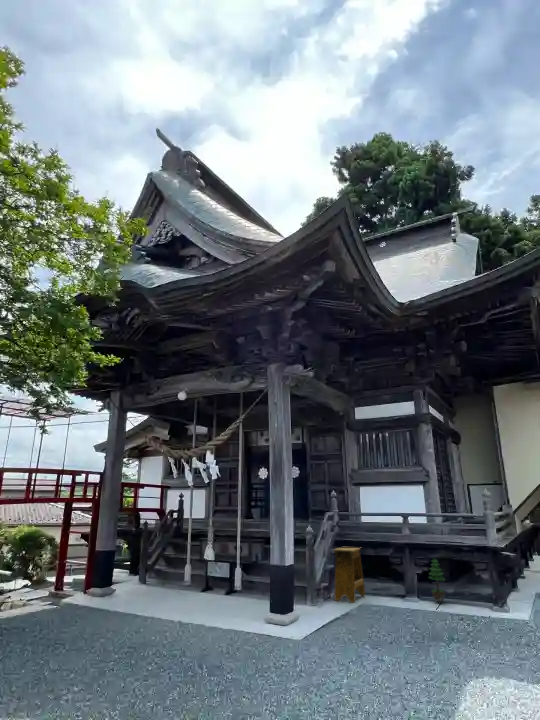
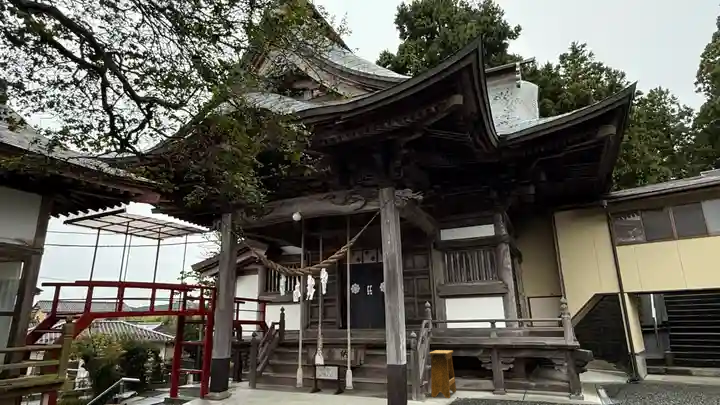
potted tree: present [429,559,445,602] -> none [512,354,527,396]

